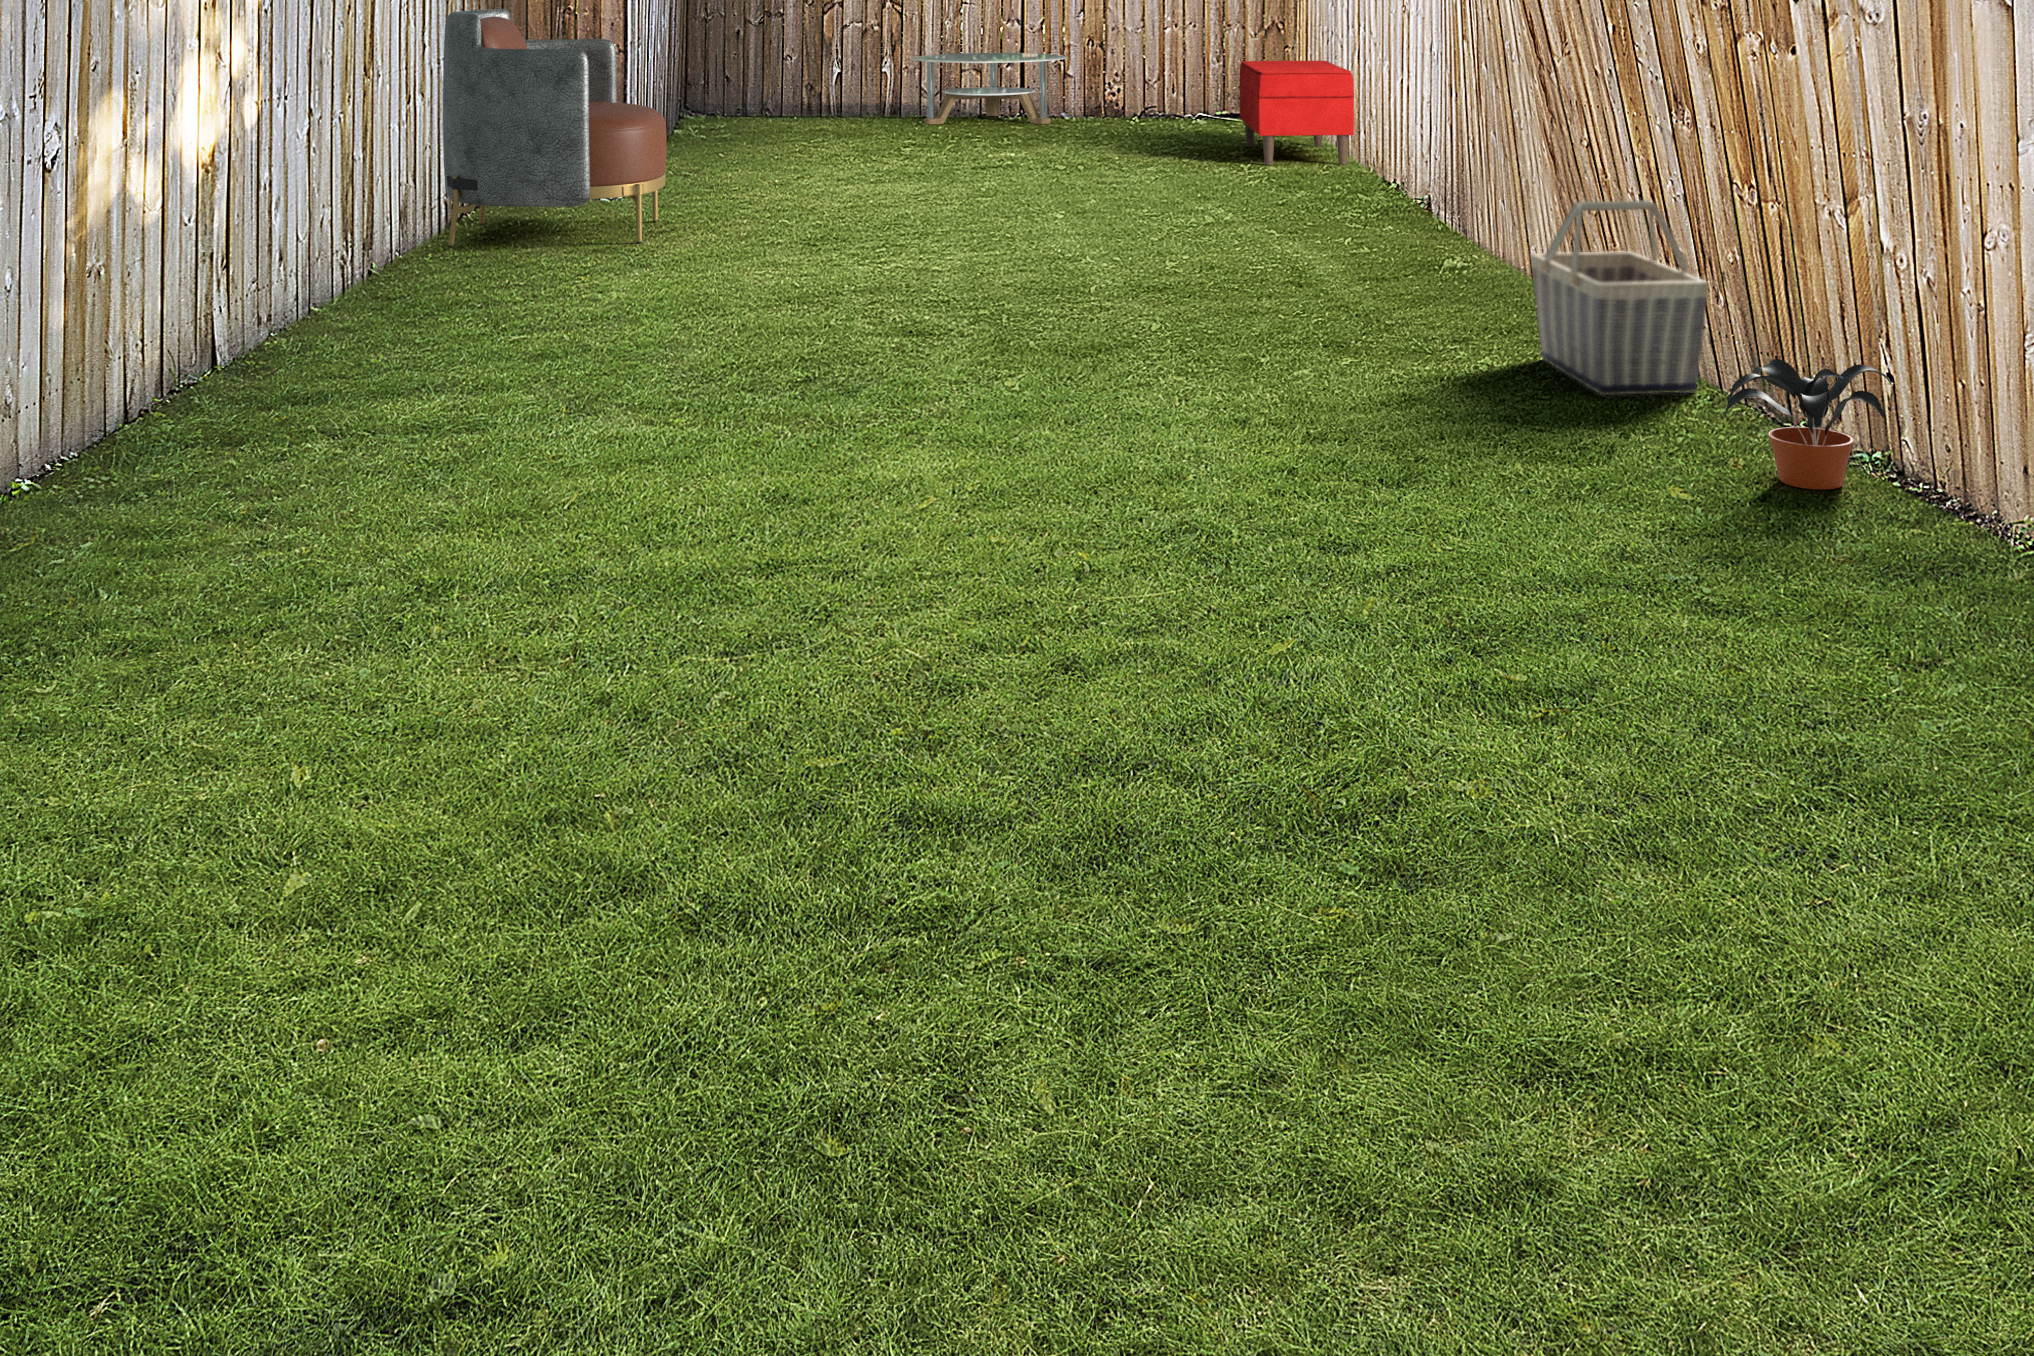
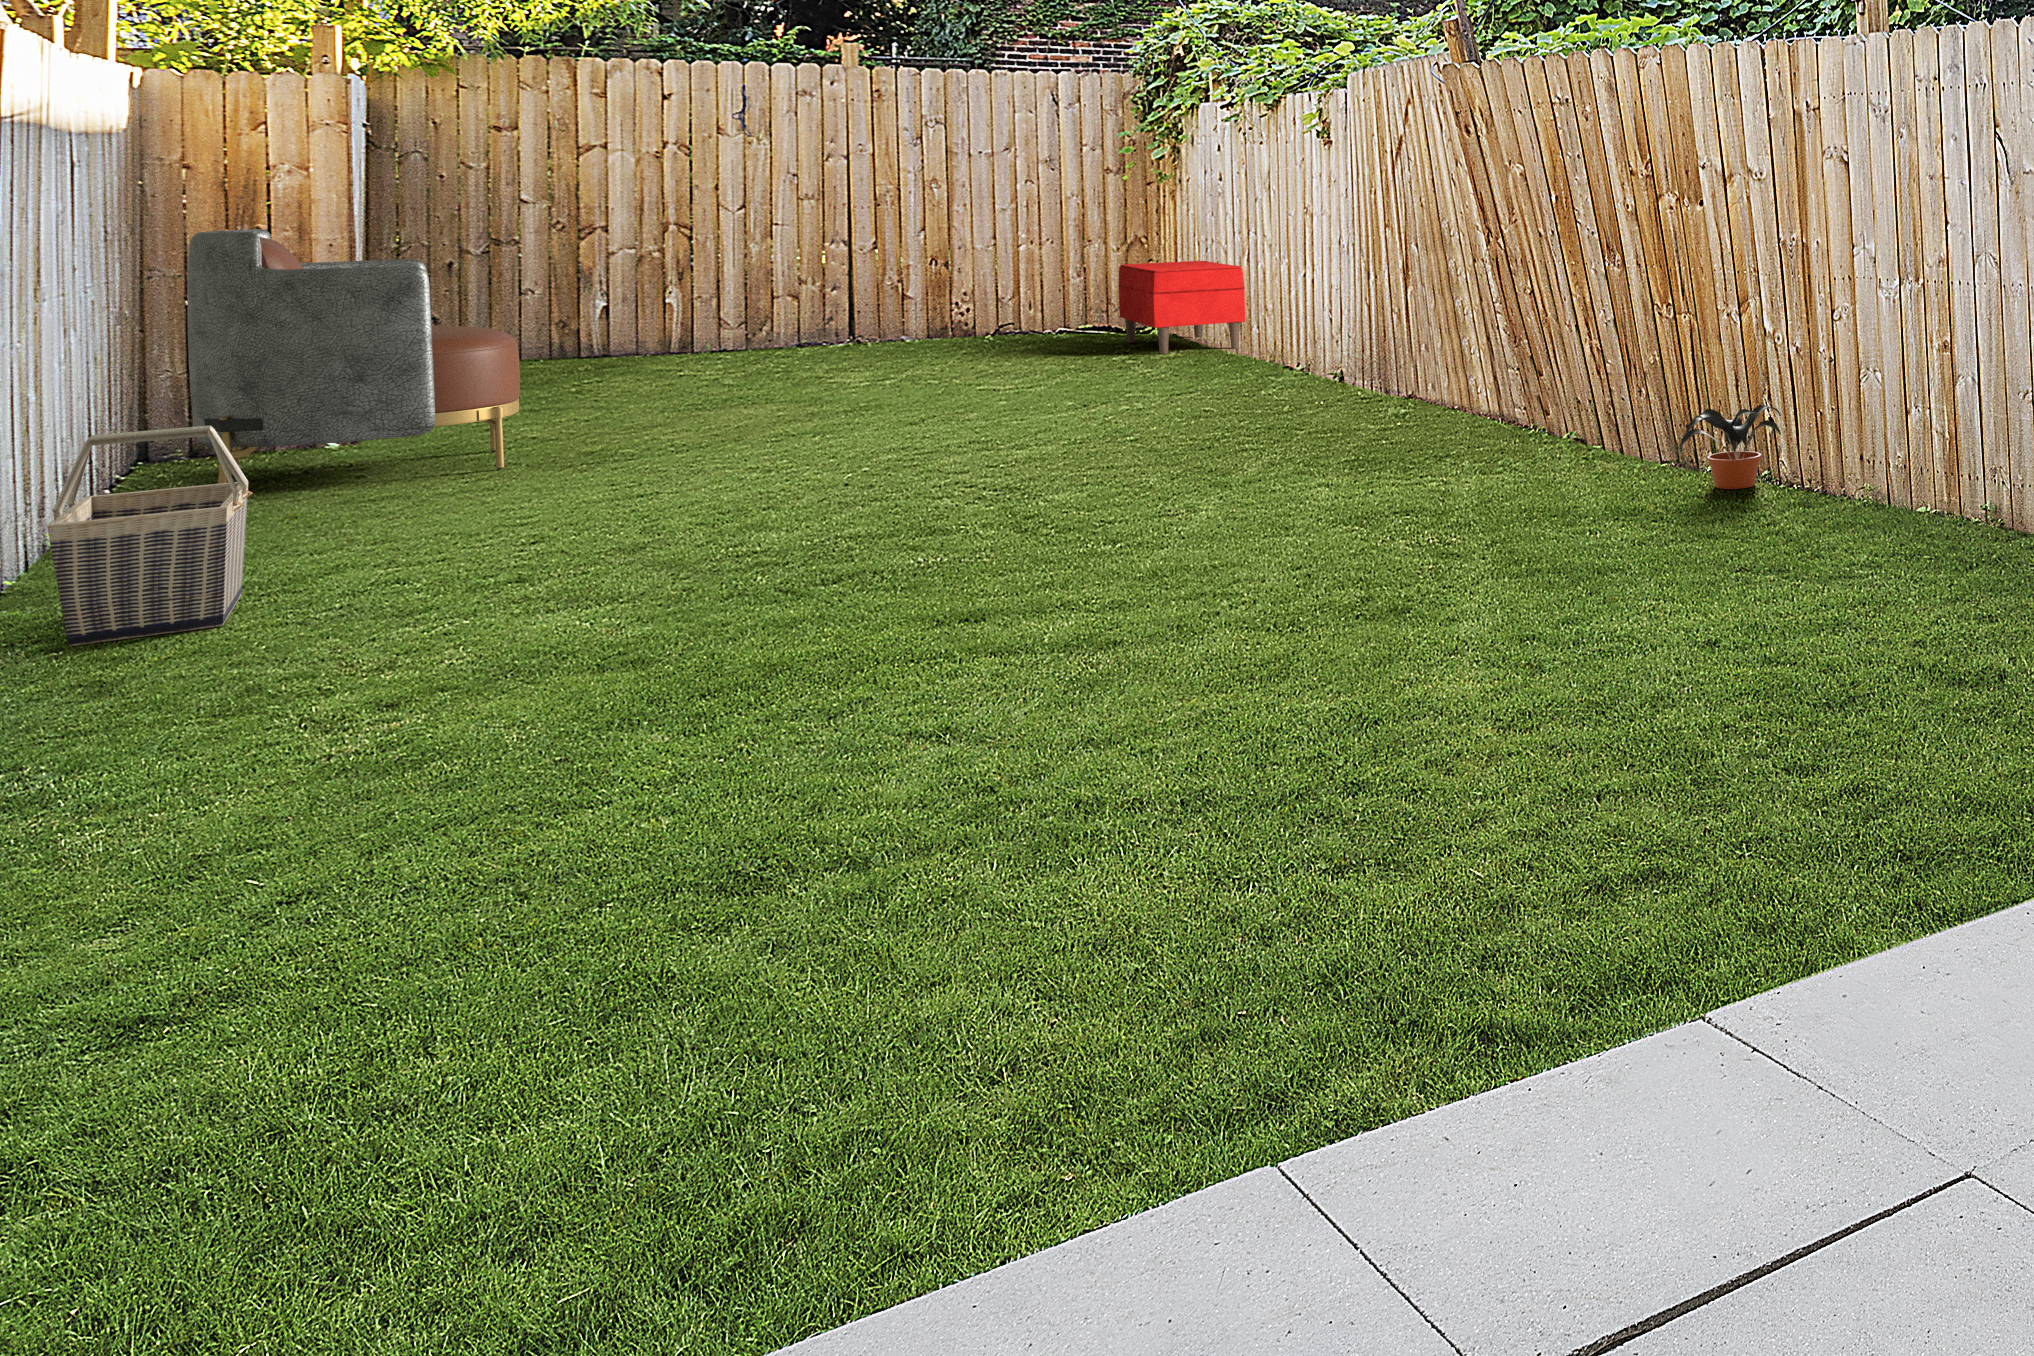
round table: present [911,53,1067,124] -> none [714,272,907,349]
basket: present [1531,200,1709,395] -> present [47,426,253,646]

